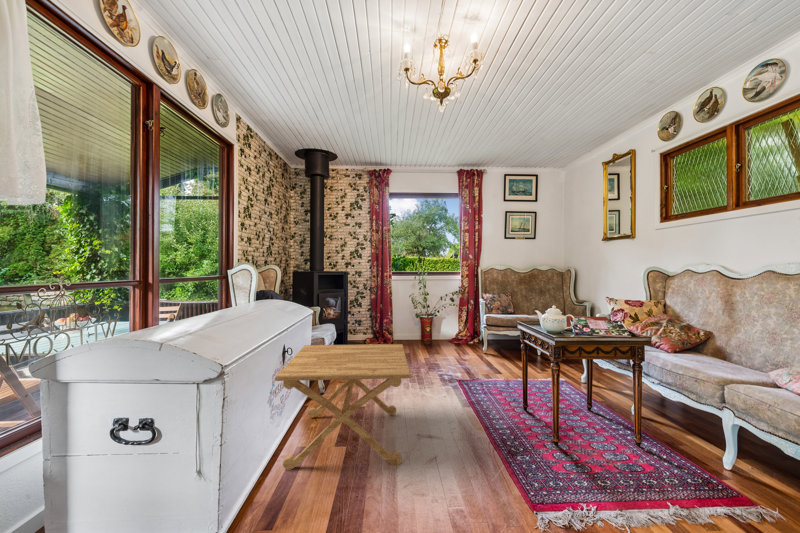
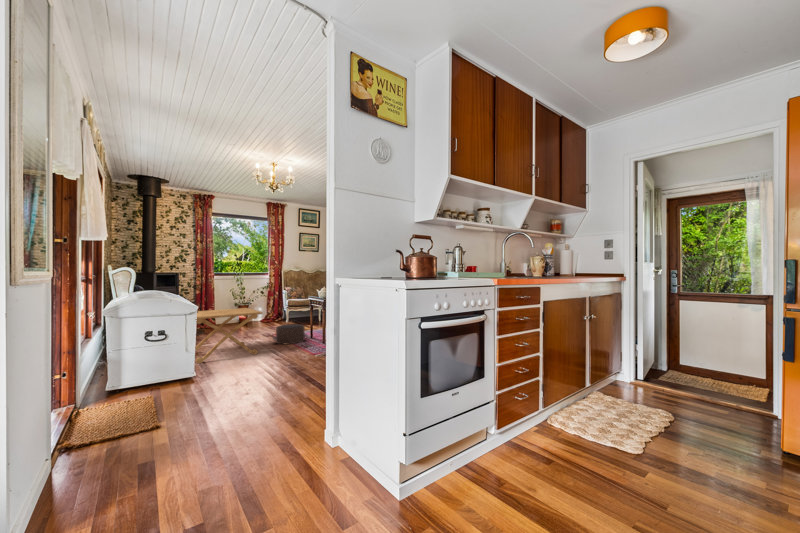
pouf: none [445,381,519,436] -> present [273,324,308,344]

